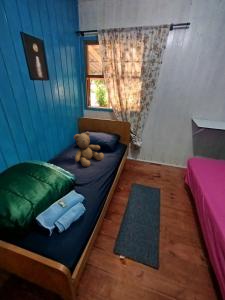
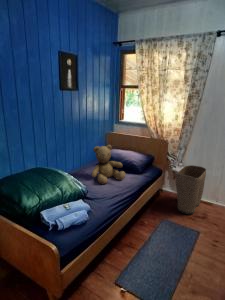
laundry basket: none [139,140,159,176] -> present [176,165,206,214]

